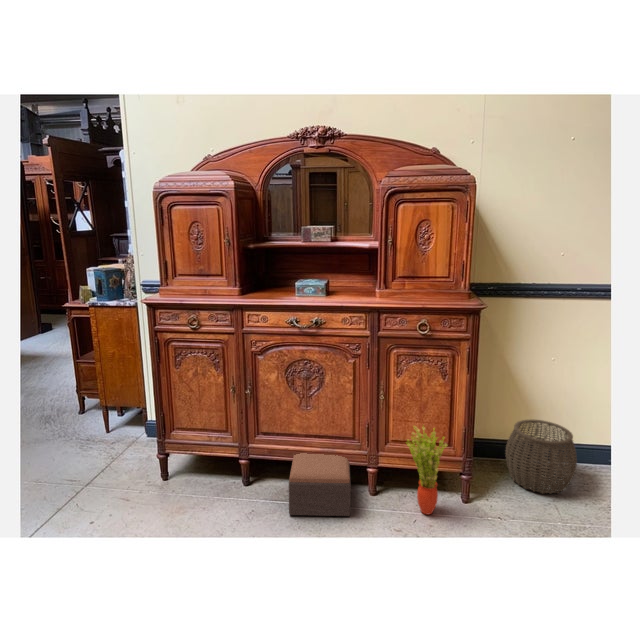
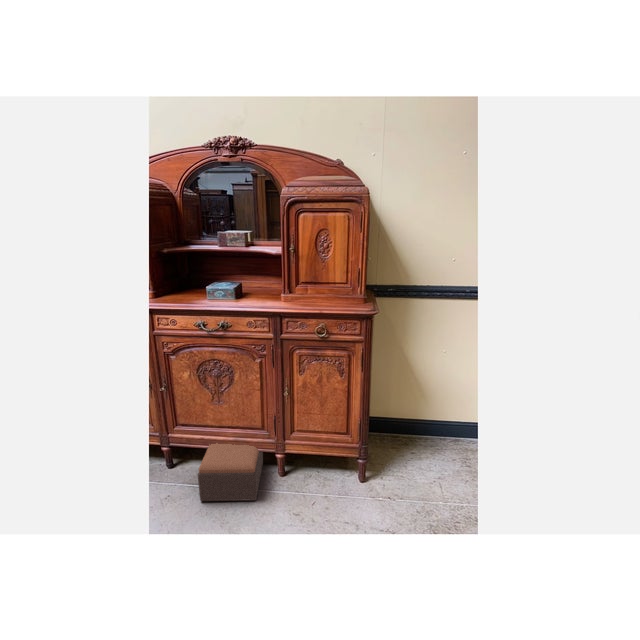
woven basket: present [506,419,577,494] -> none [400,404,458,471]
potted plant: present [407,426,447,515] -> none [305,418,342,496]

